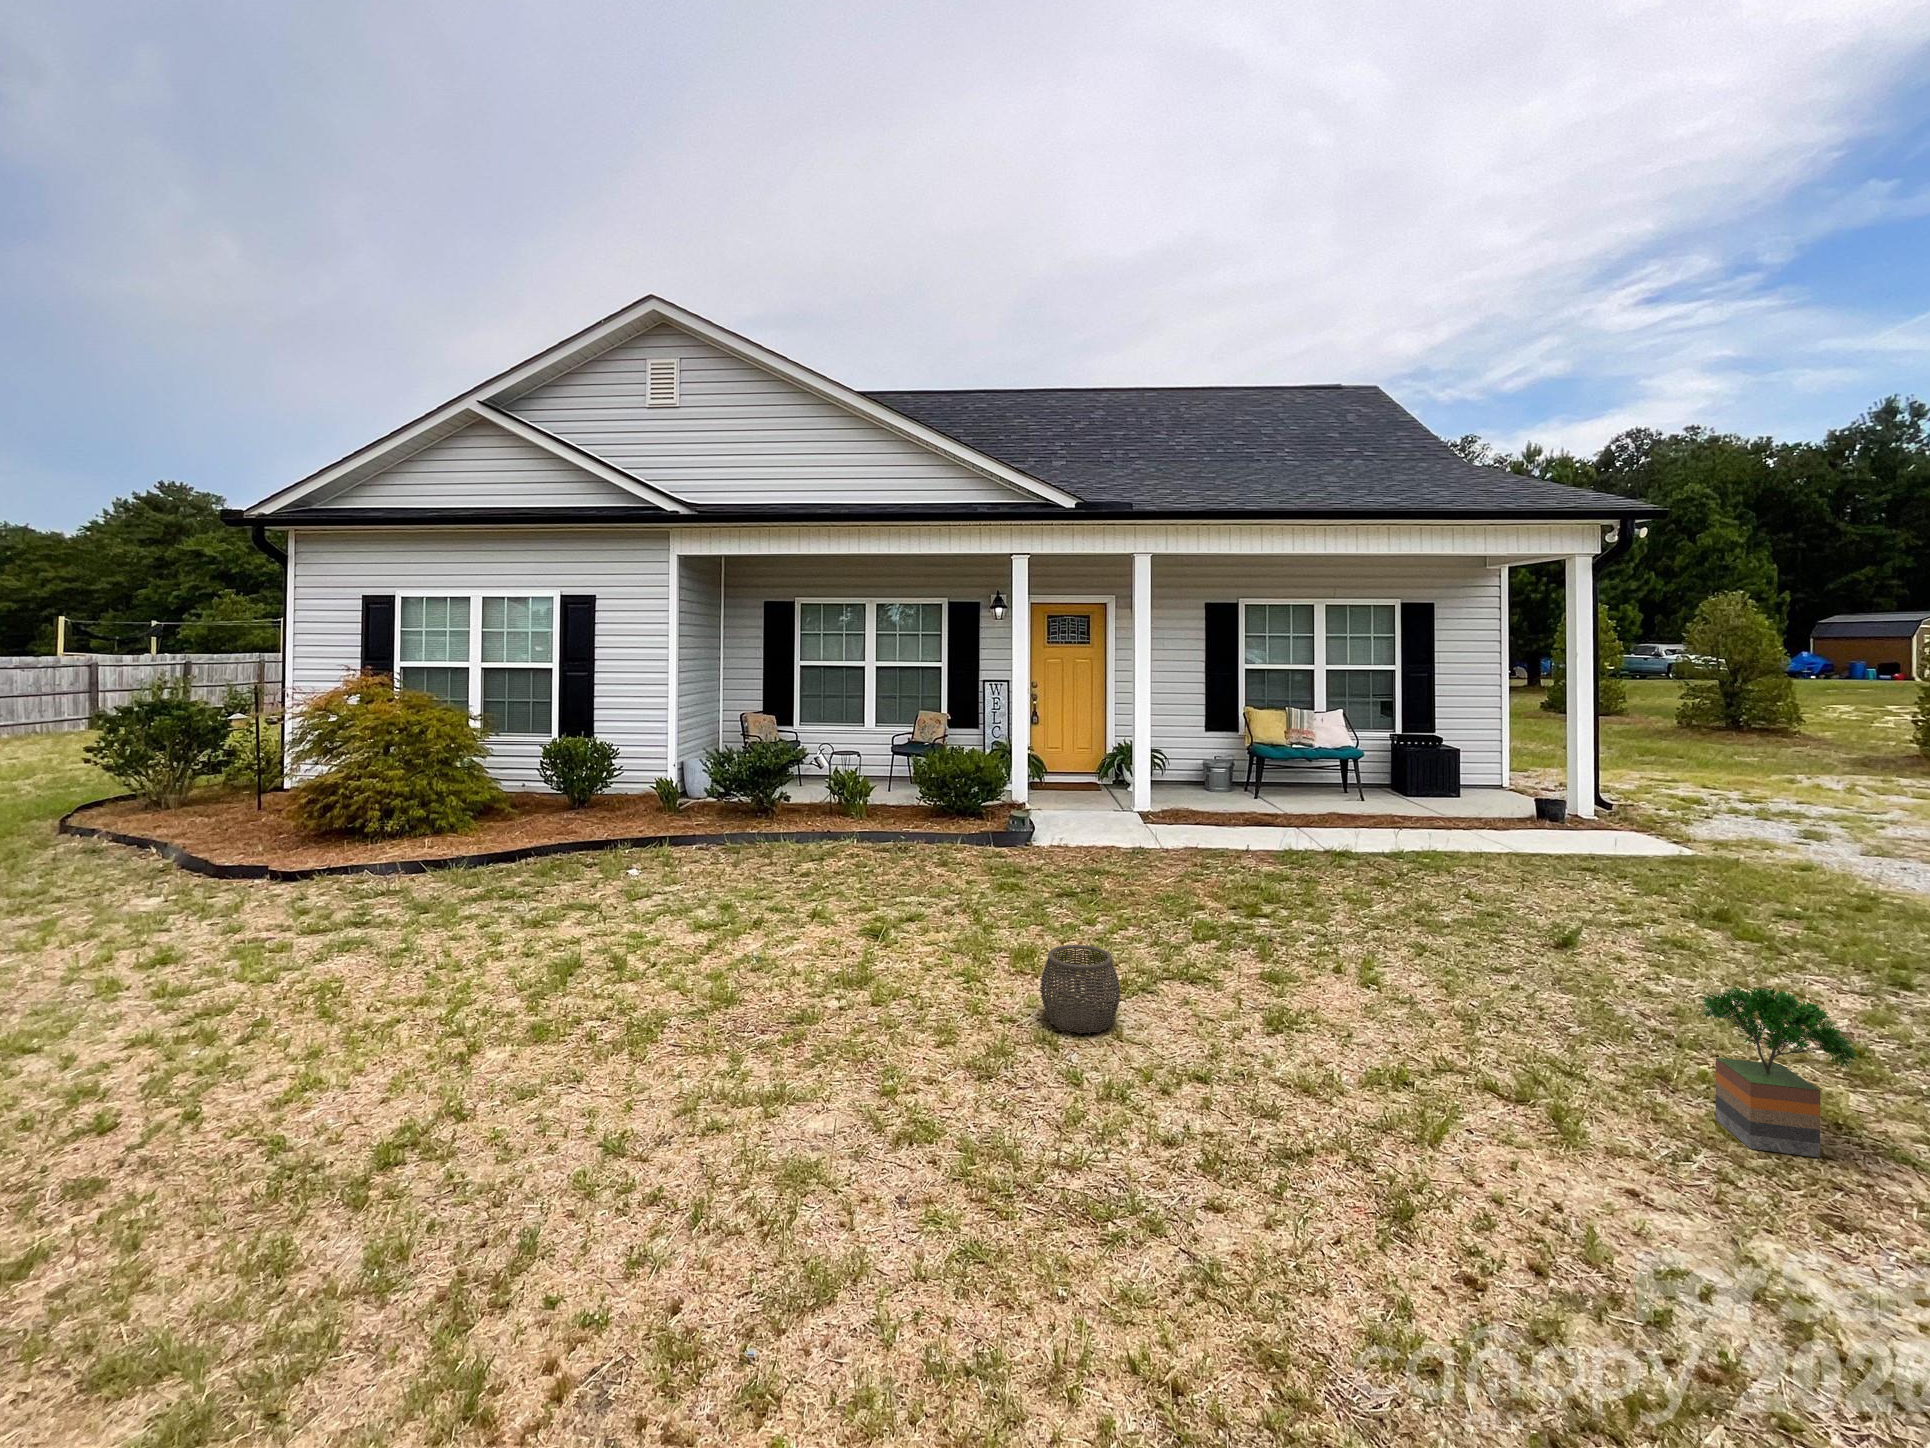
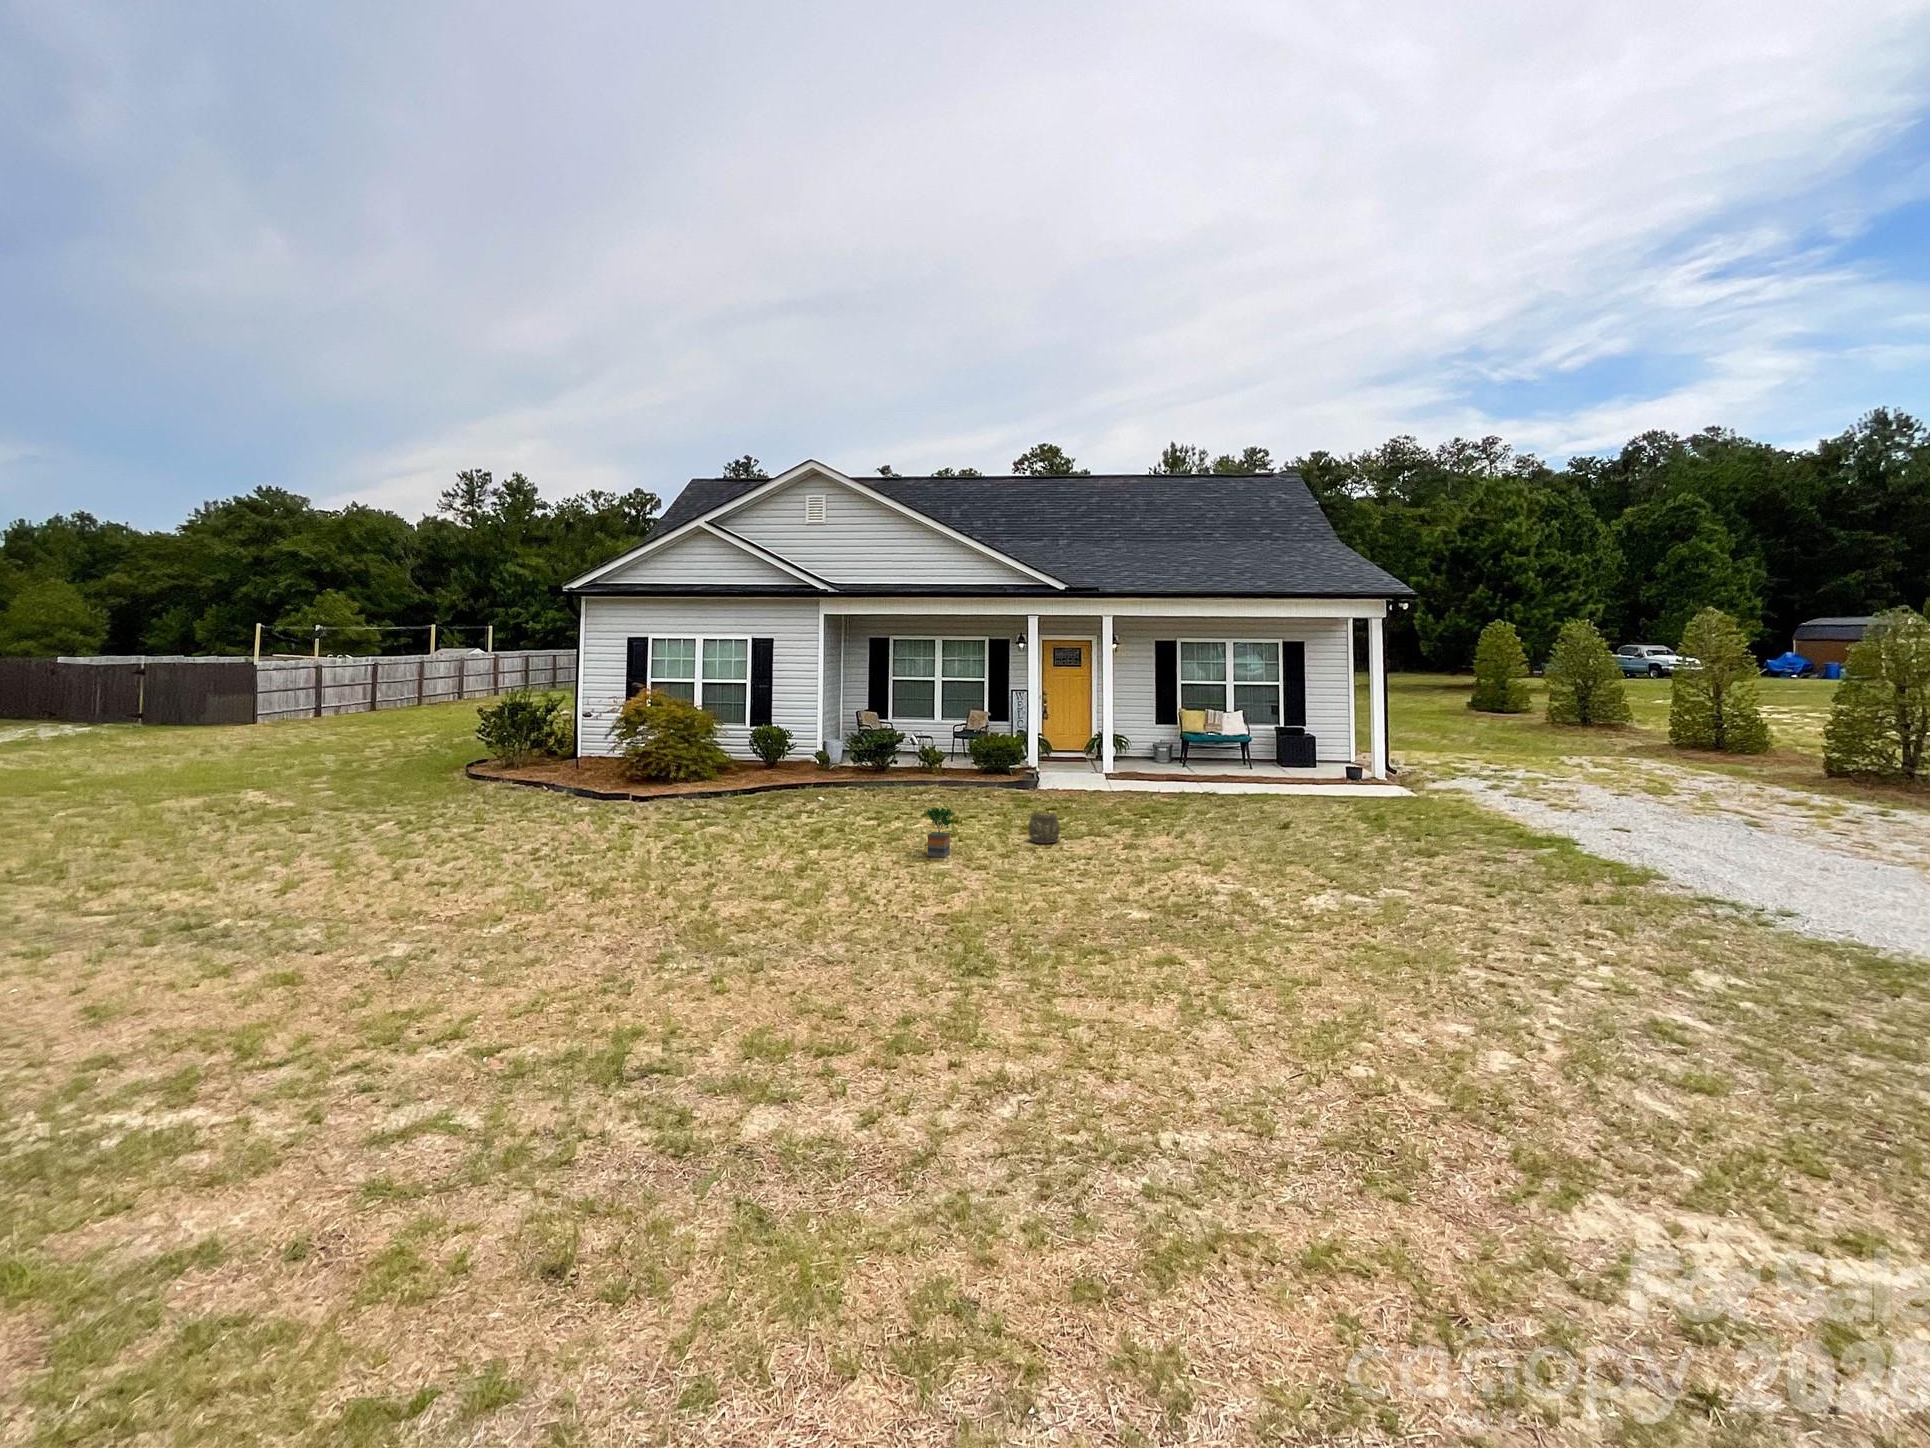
potted tree: present [1700,985,1859,1158] -> present [926,808,955,857]

